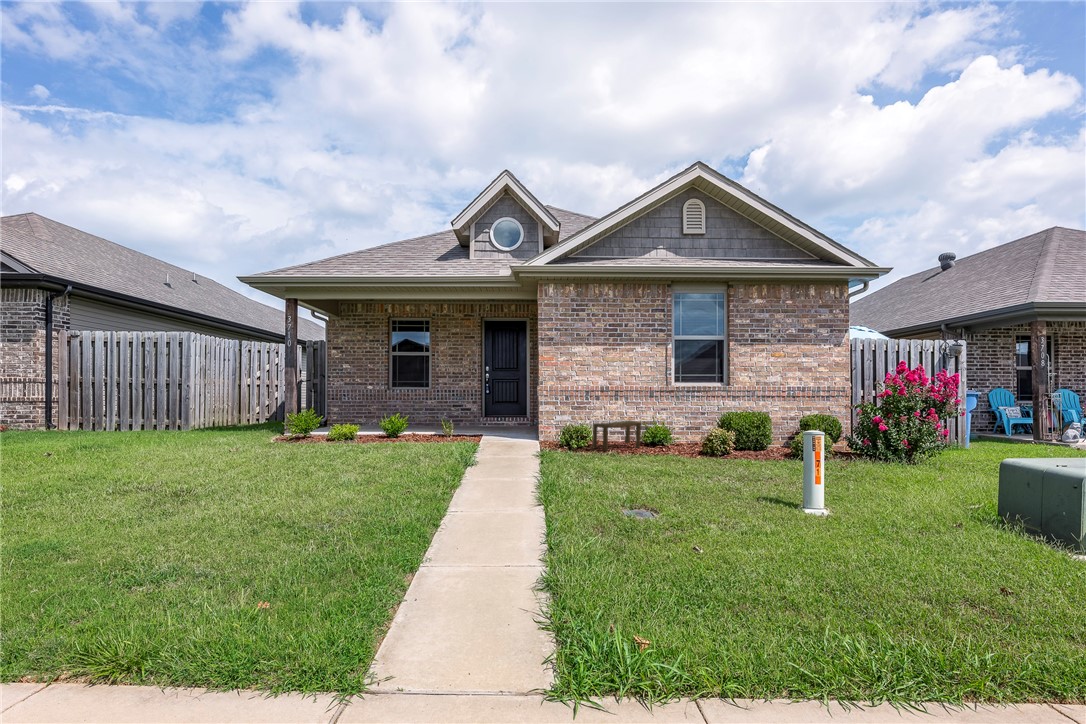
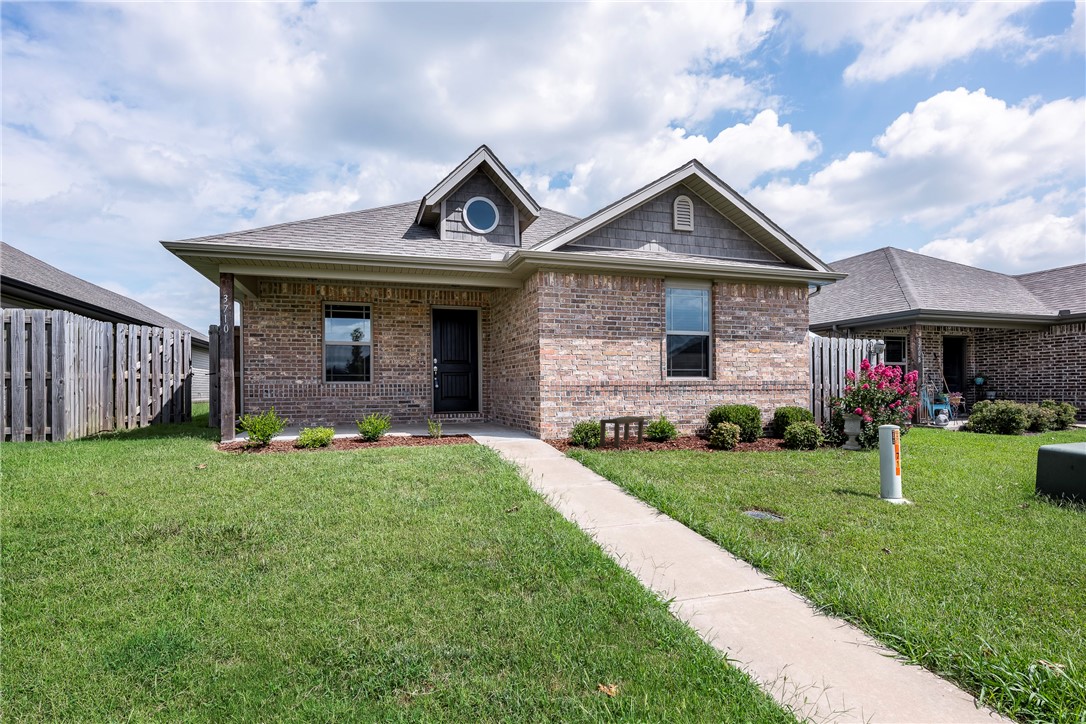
planter: none [863,422,890,465] -> present [842,413,863,450]

